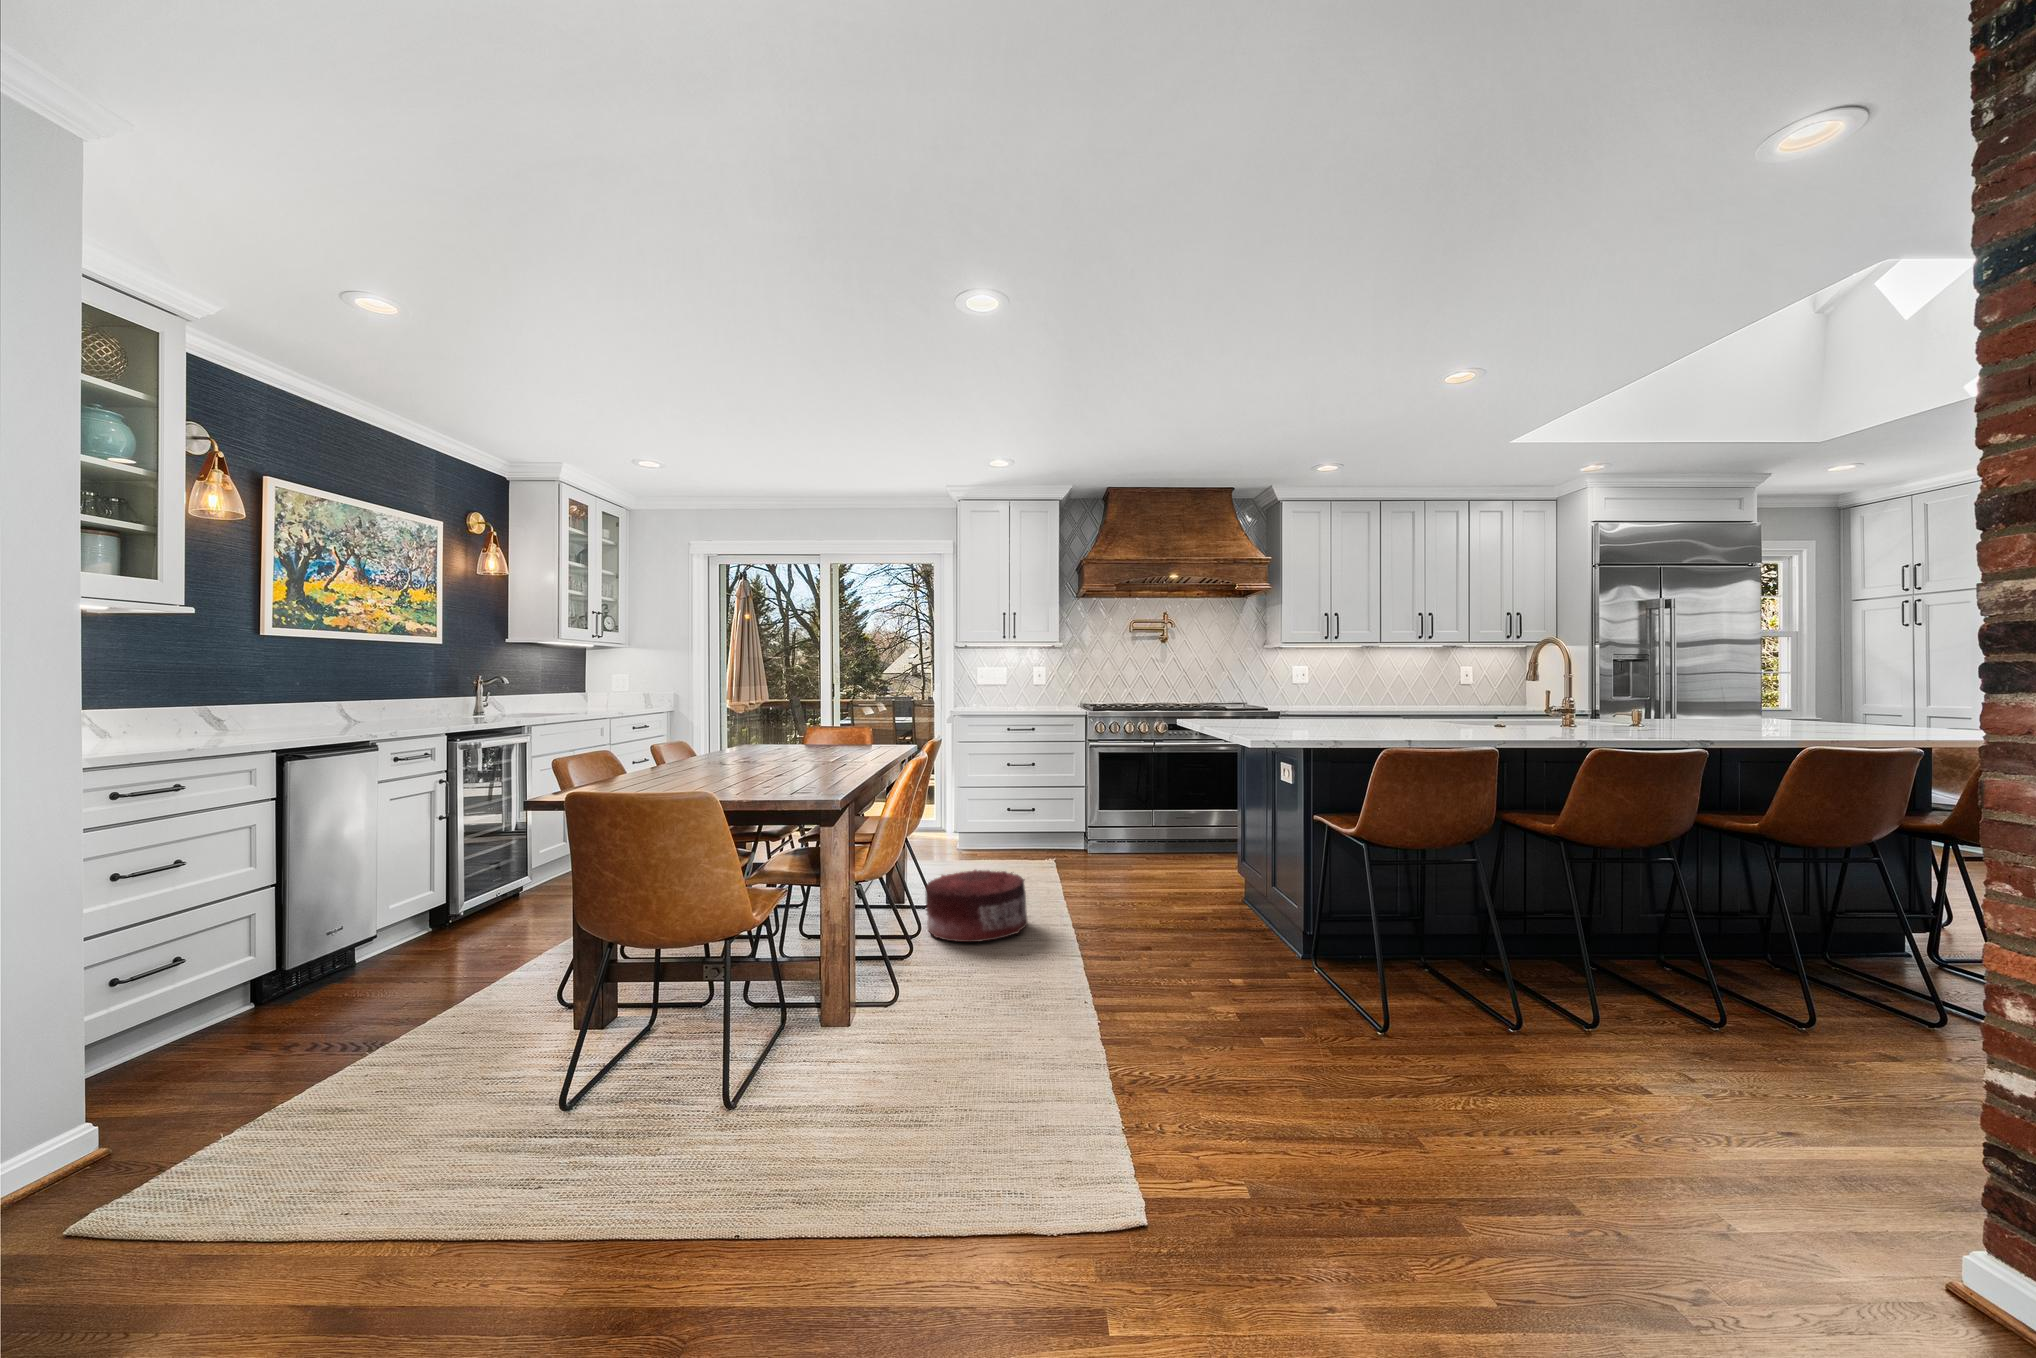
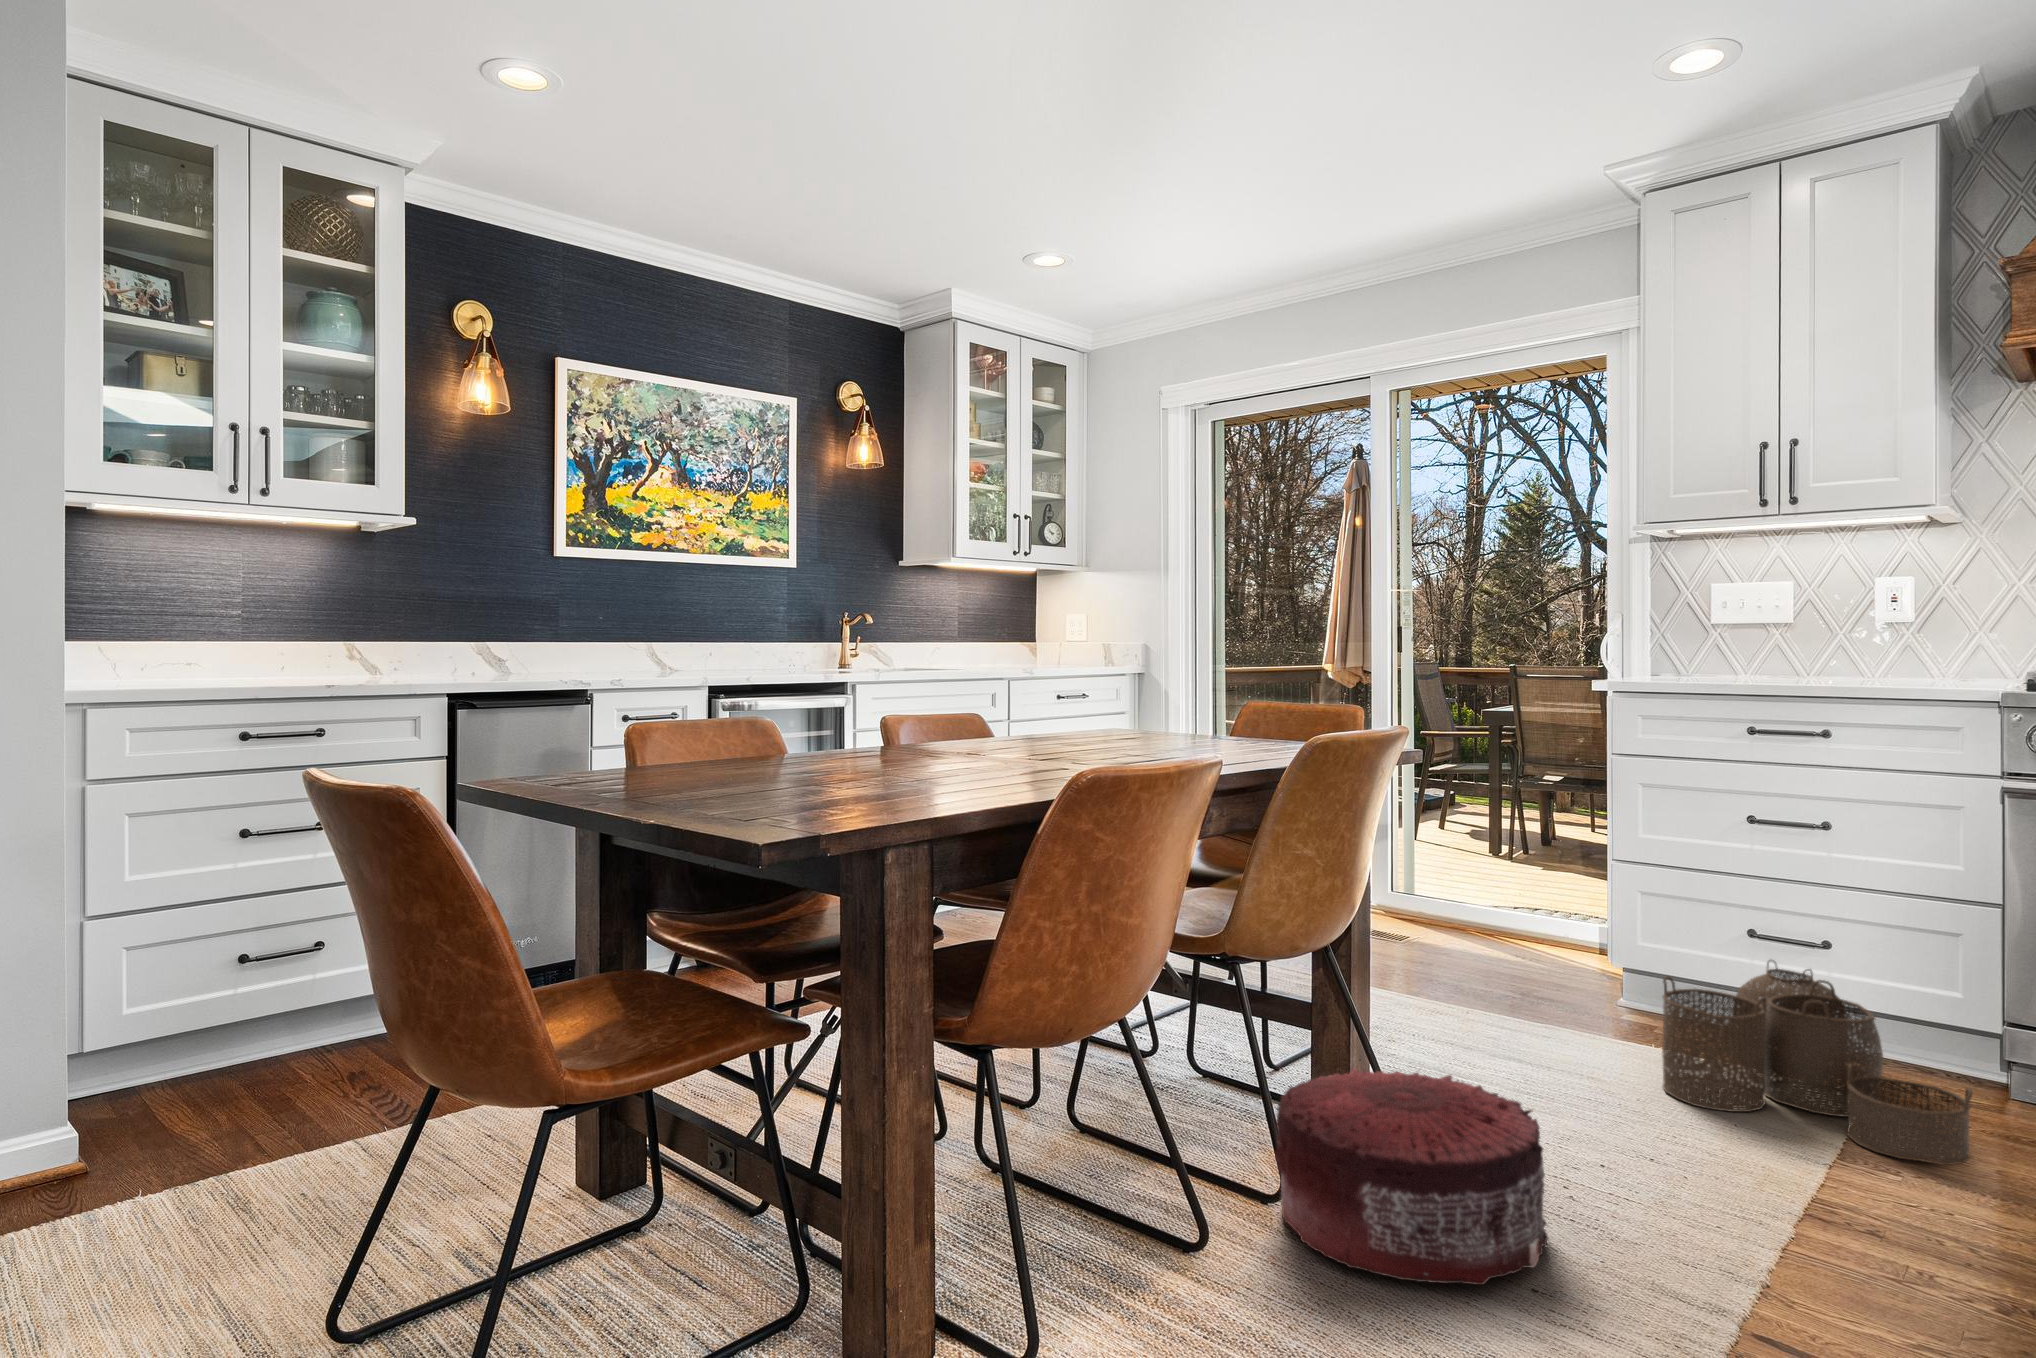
woven basket: none [1007,815,1107,874] -> present [1662,960,1972,1165]

